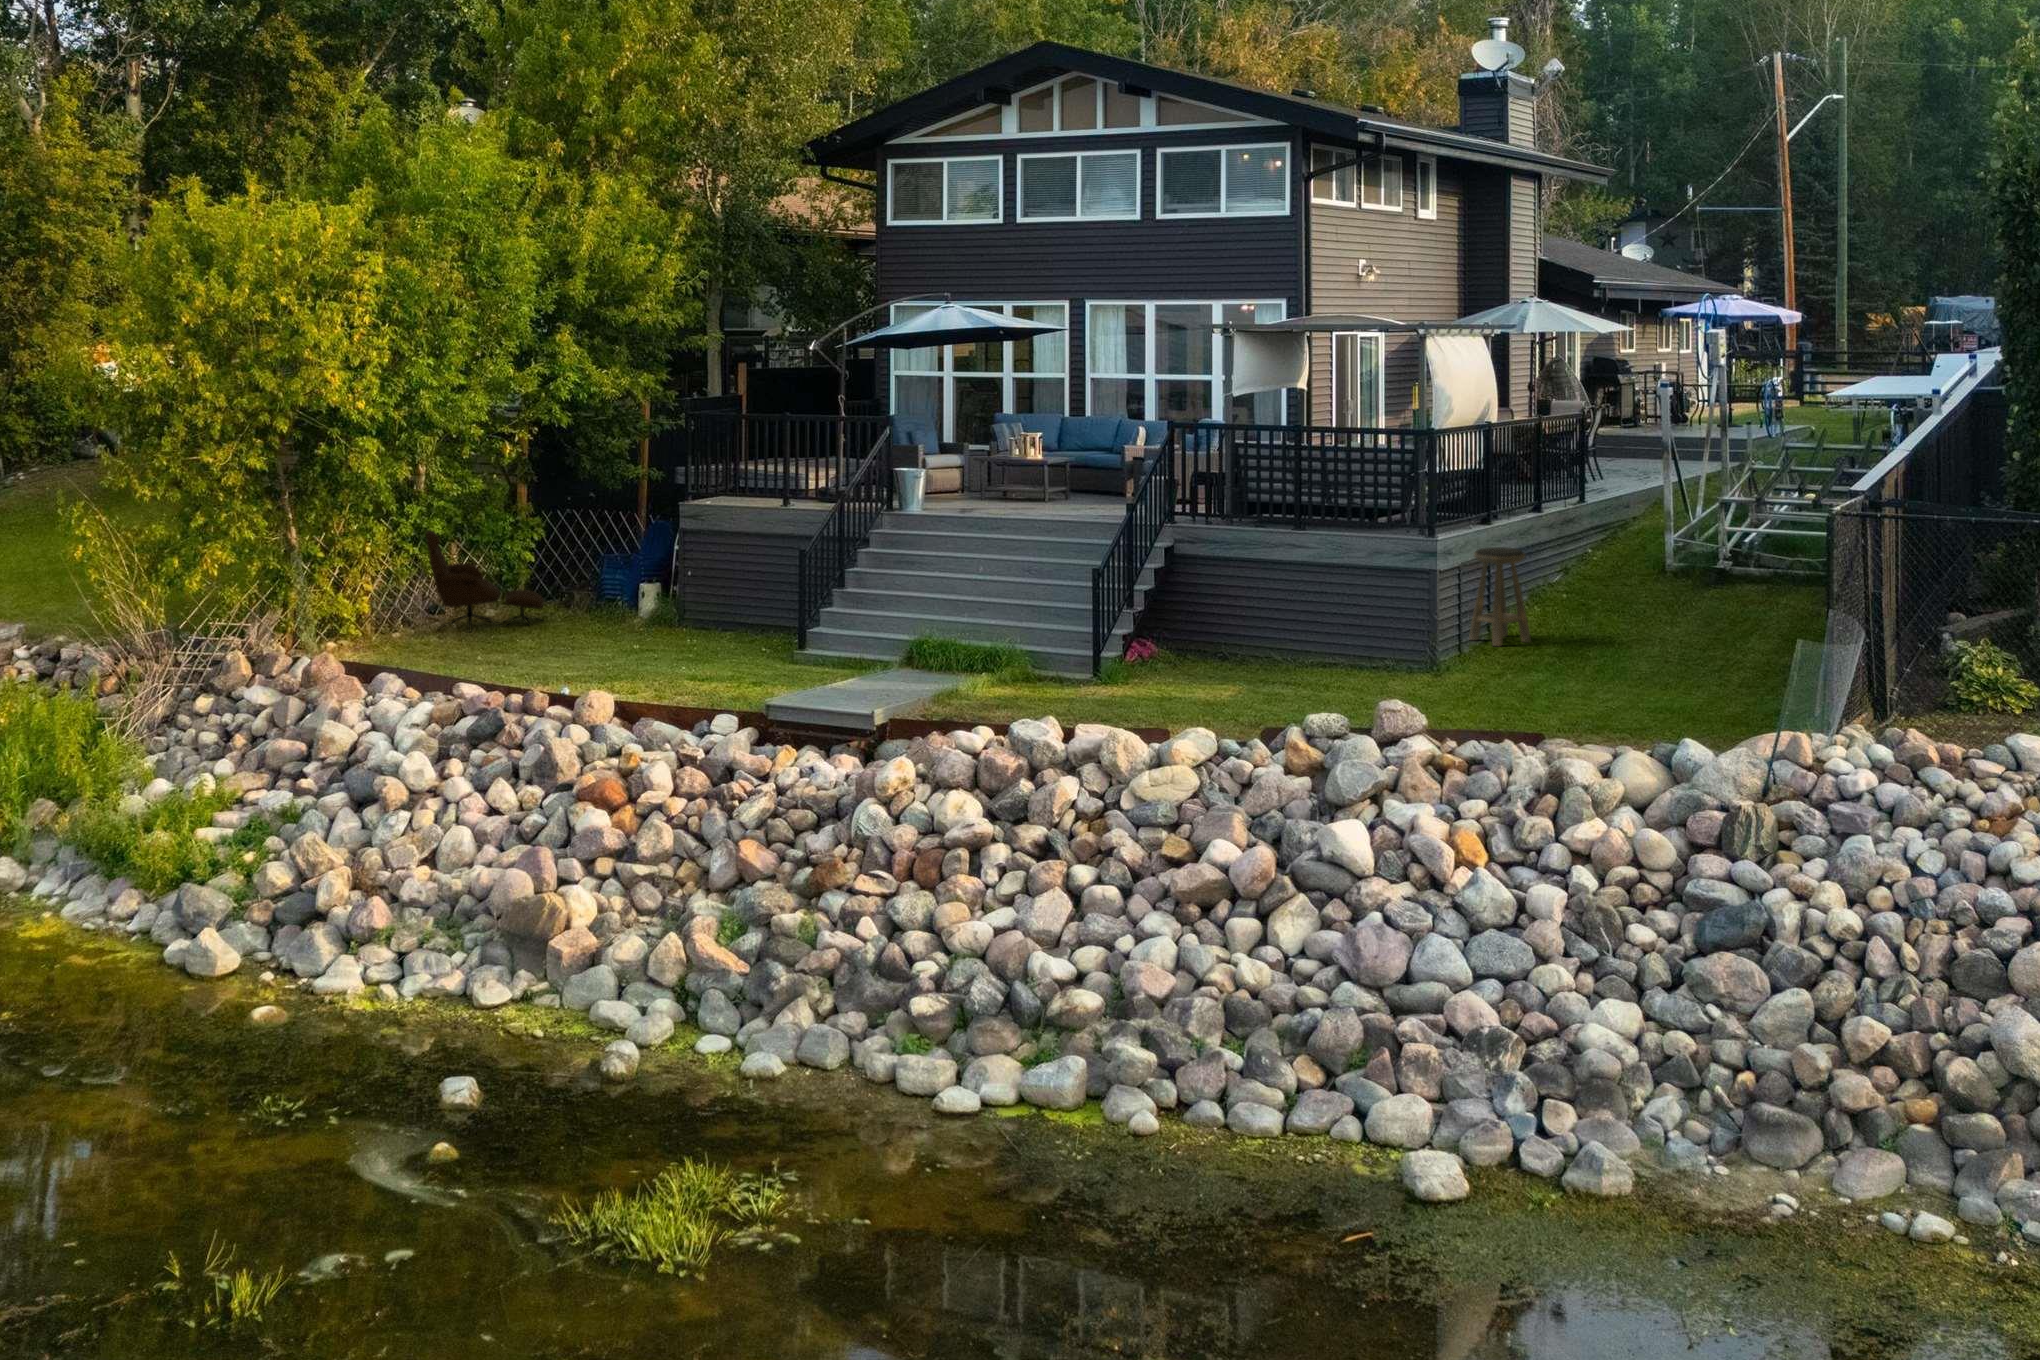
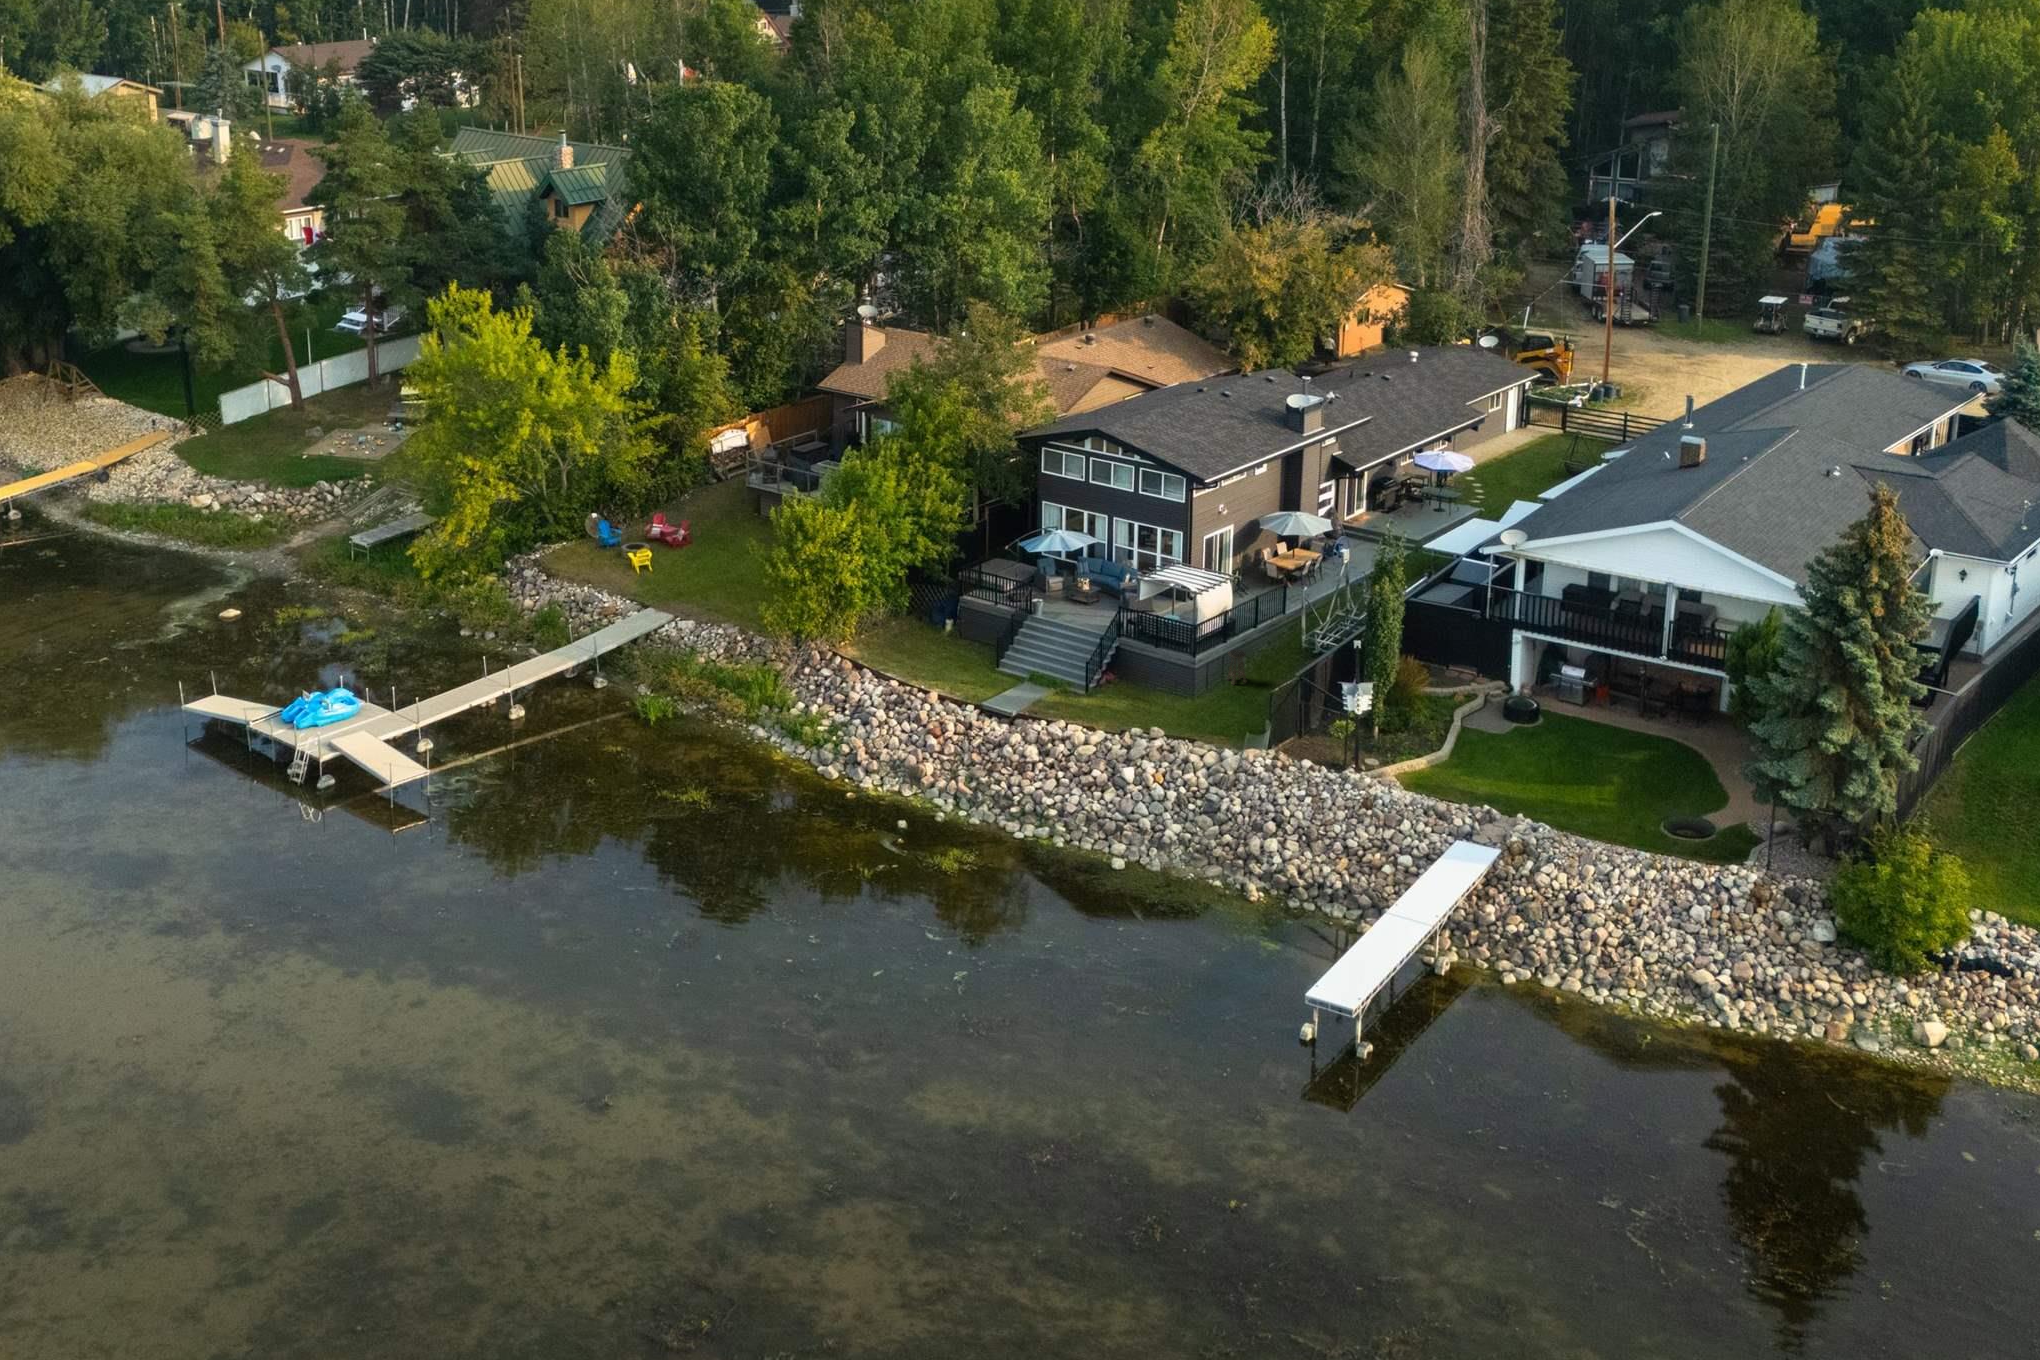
lounge chair: present [426,530,544,632] -> none [869,595,912,637]

